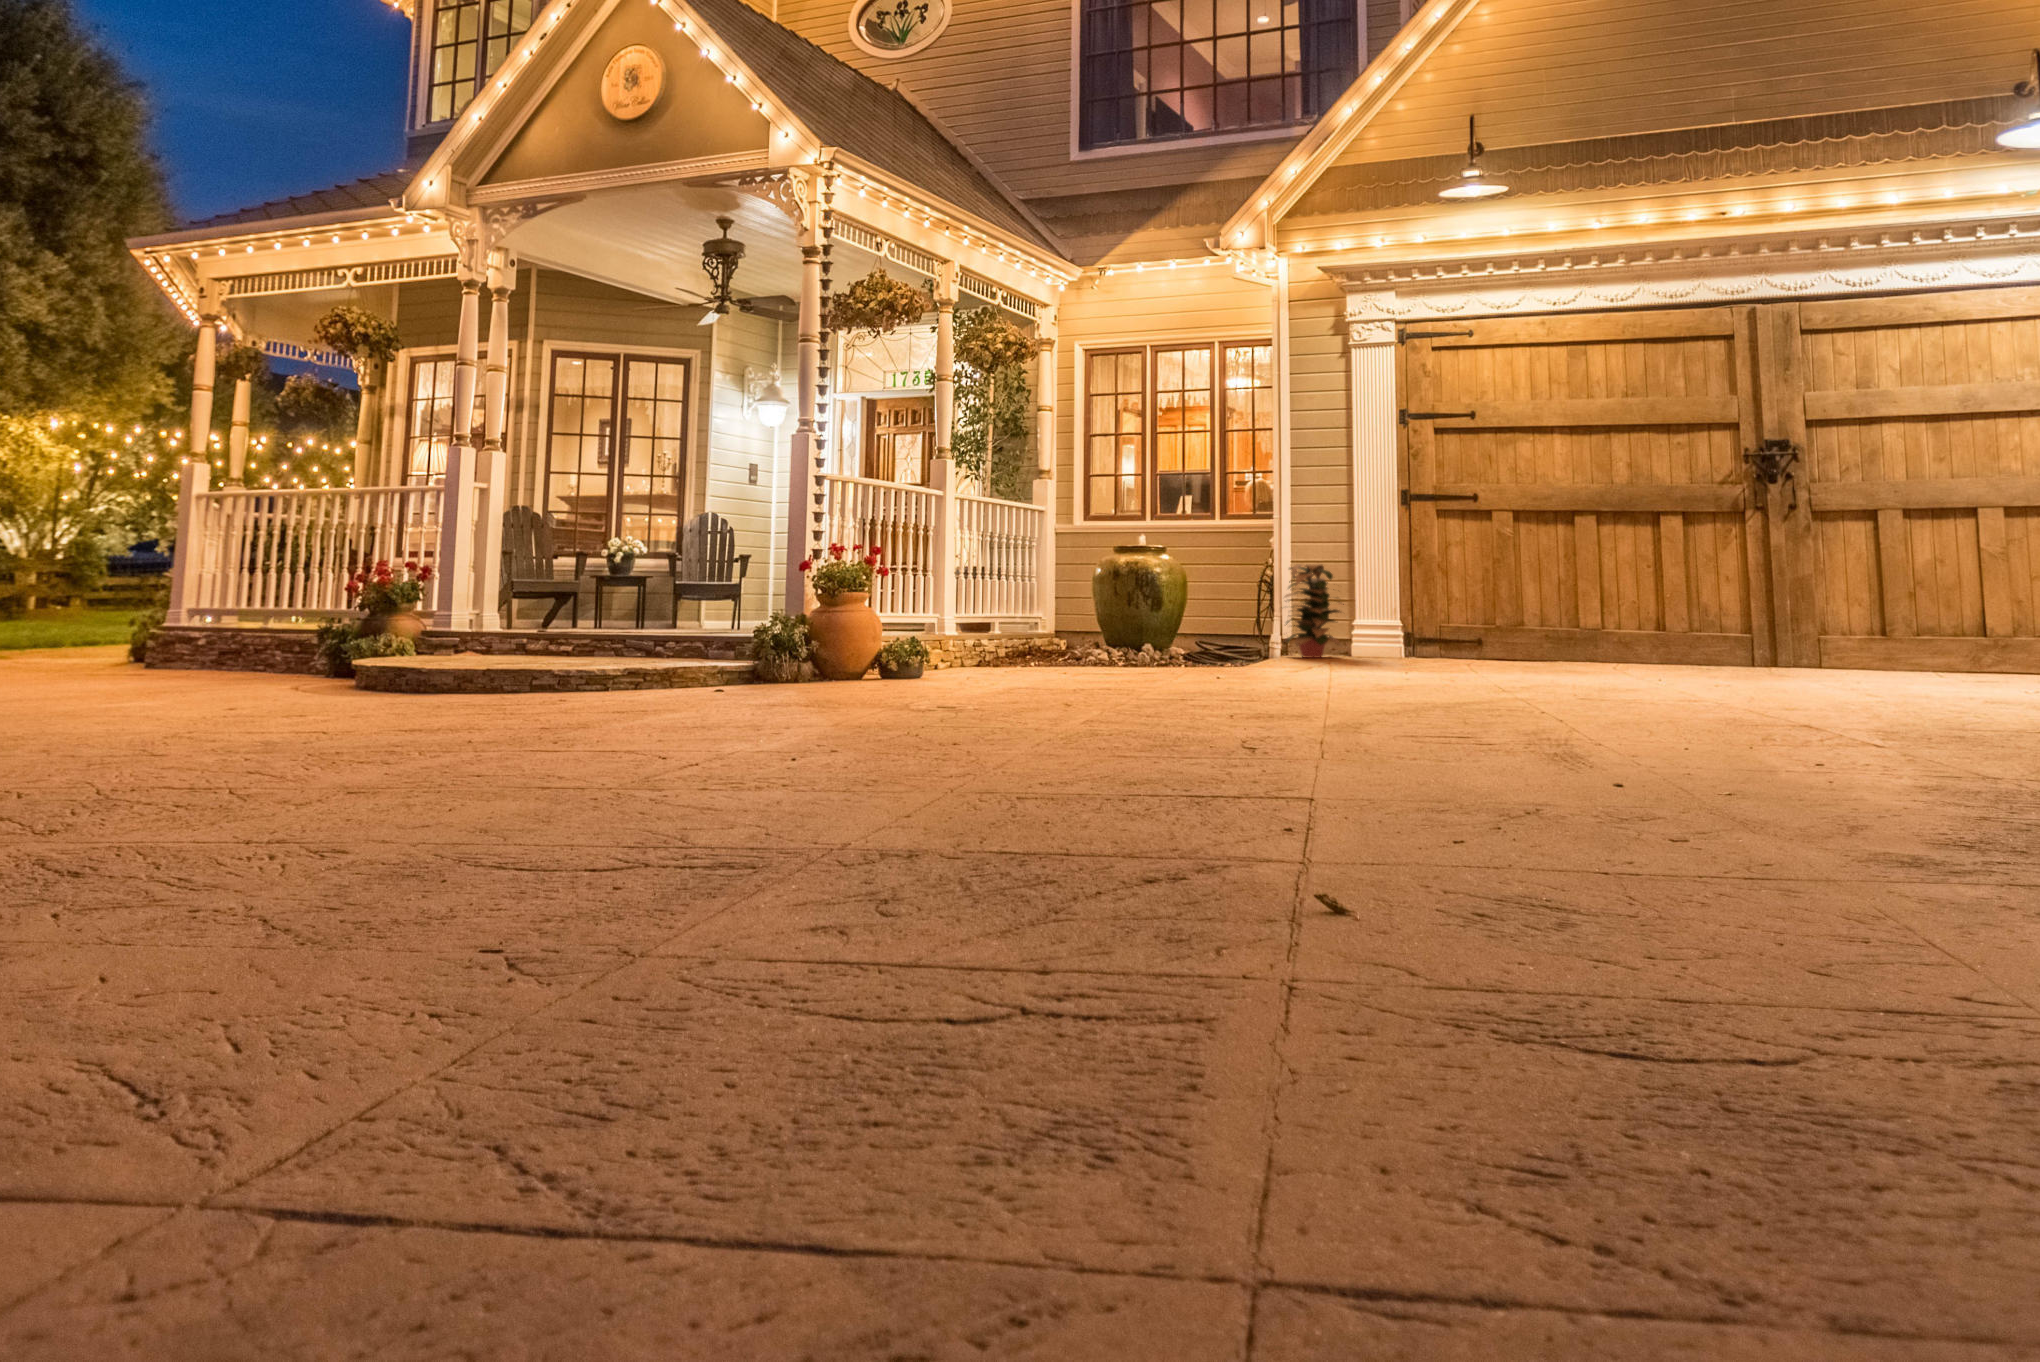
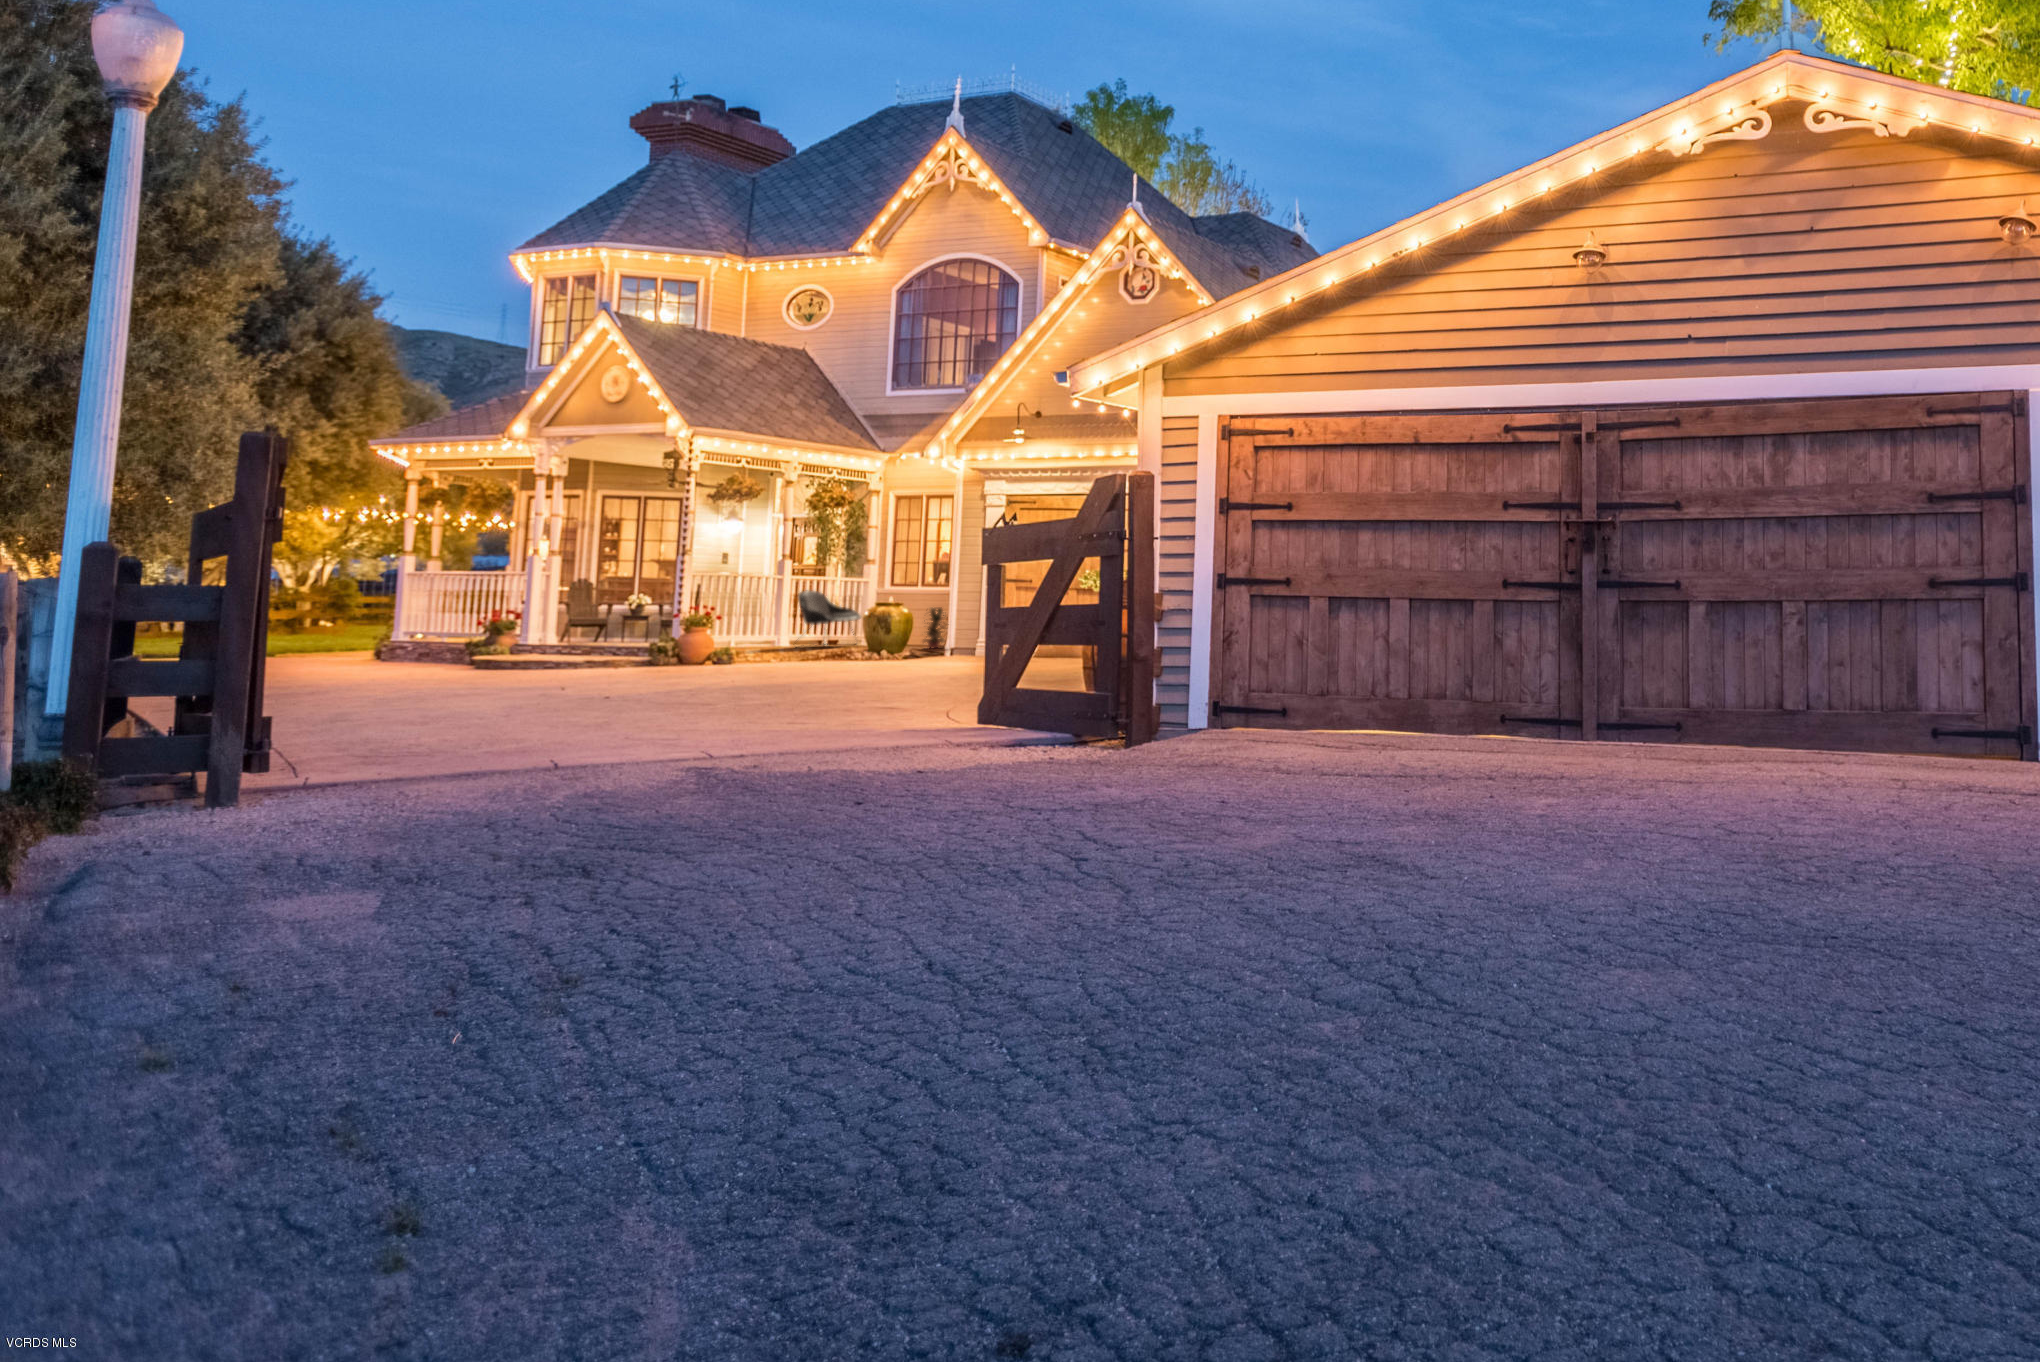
lounge chair: none [970,530,1091,653] -> present [798,591,861,646]

